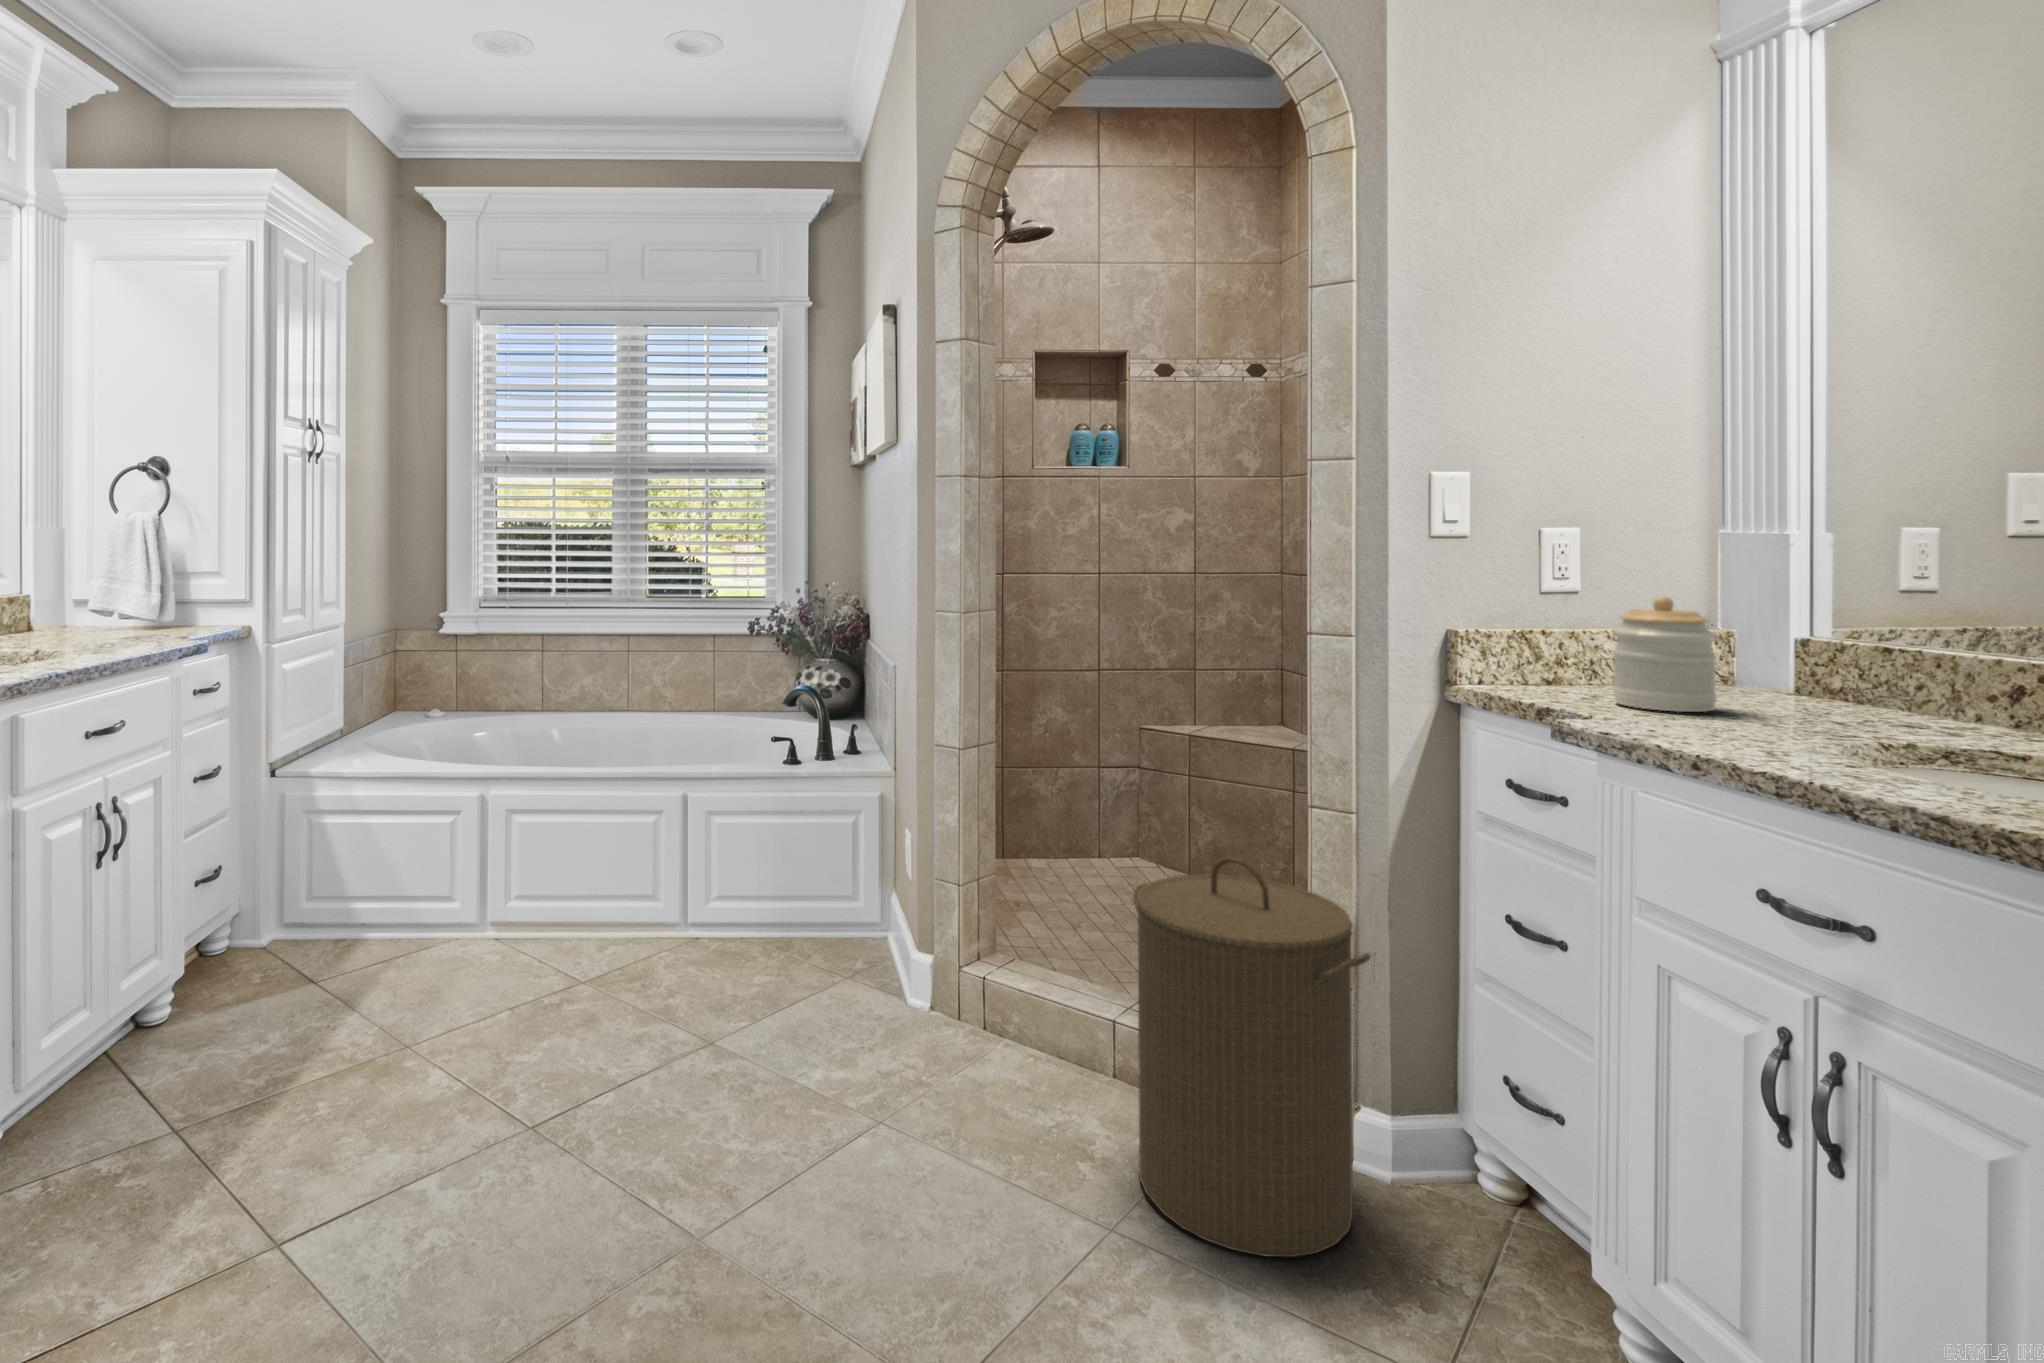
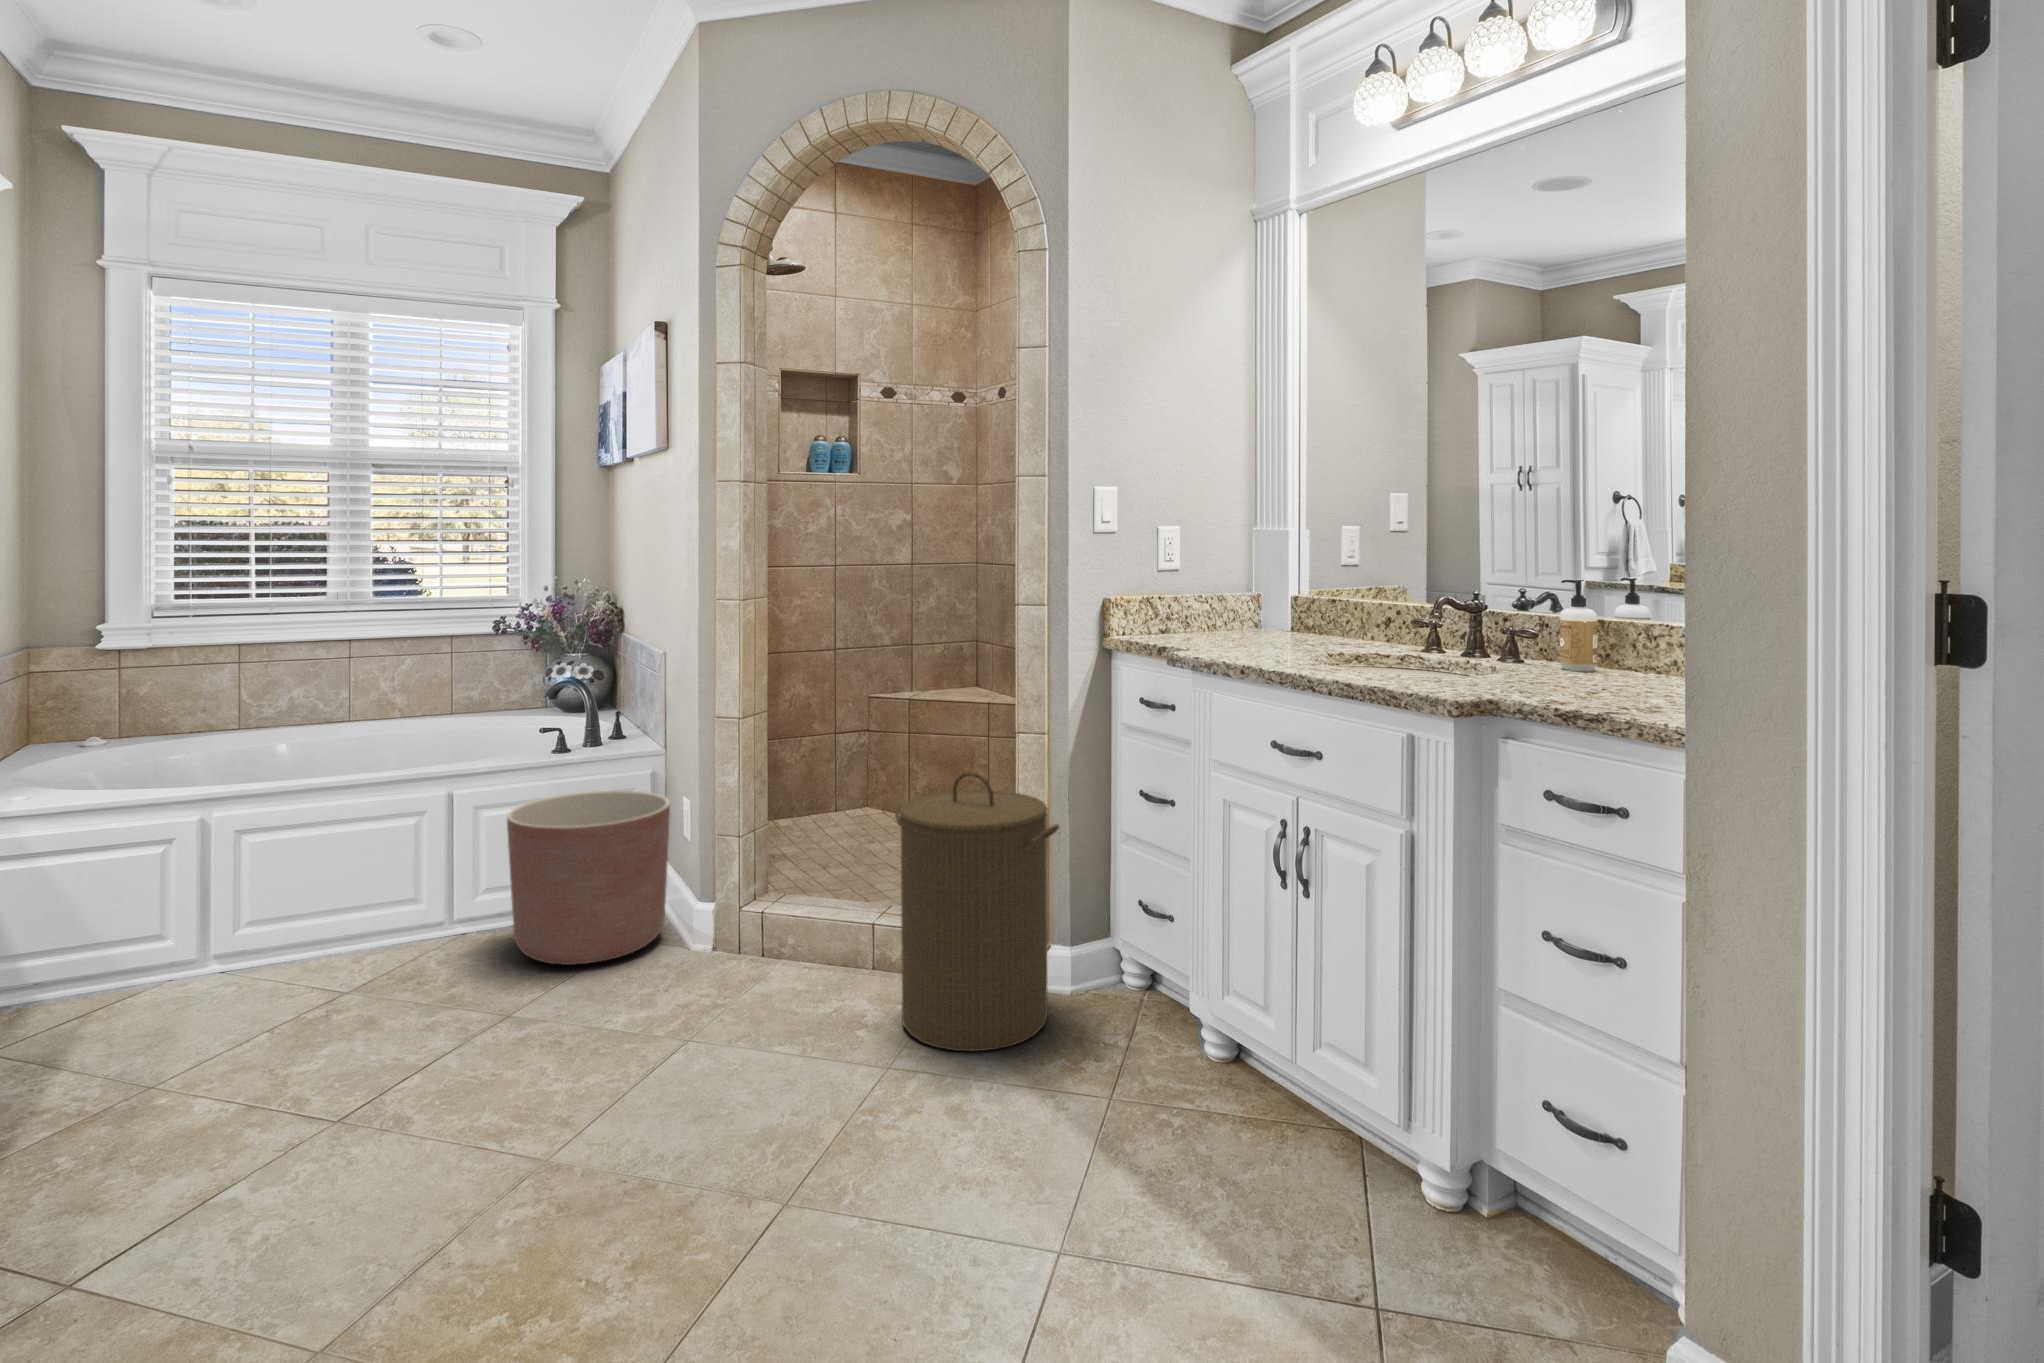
jar: present [1613,596,1717,712] -> none [1197,571,1250,644]
planter: none [728,807,891,998] -> present [507,790,670,965]

